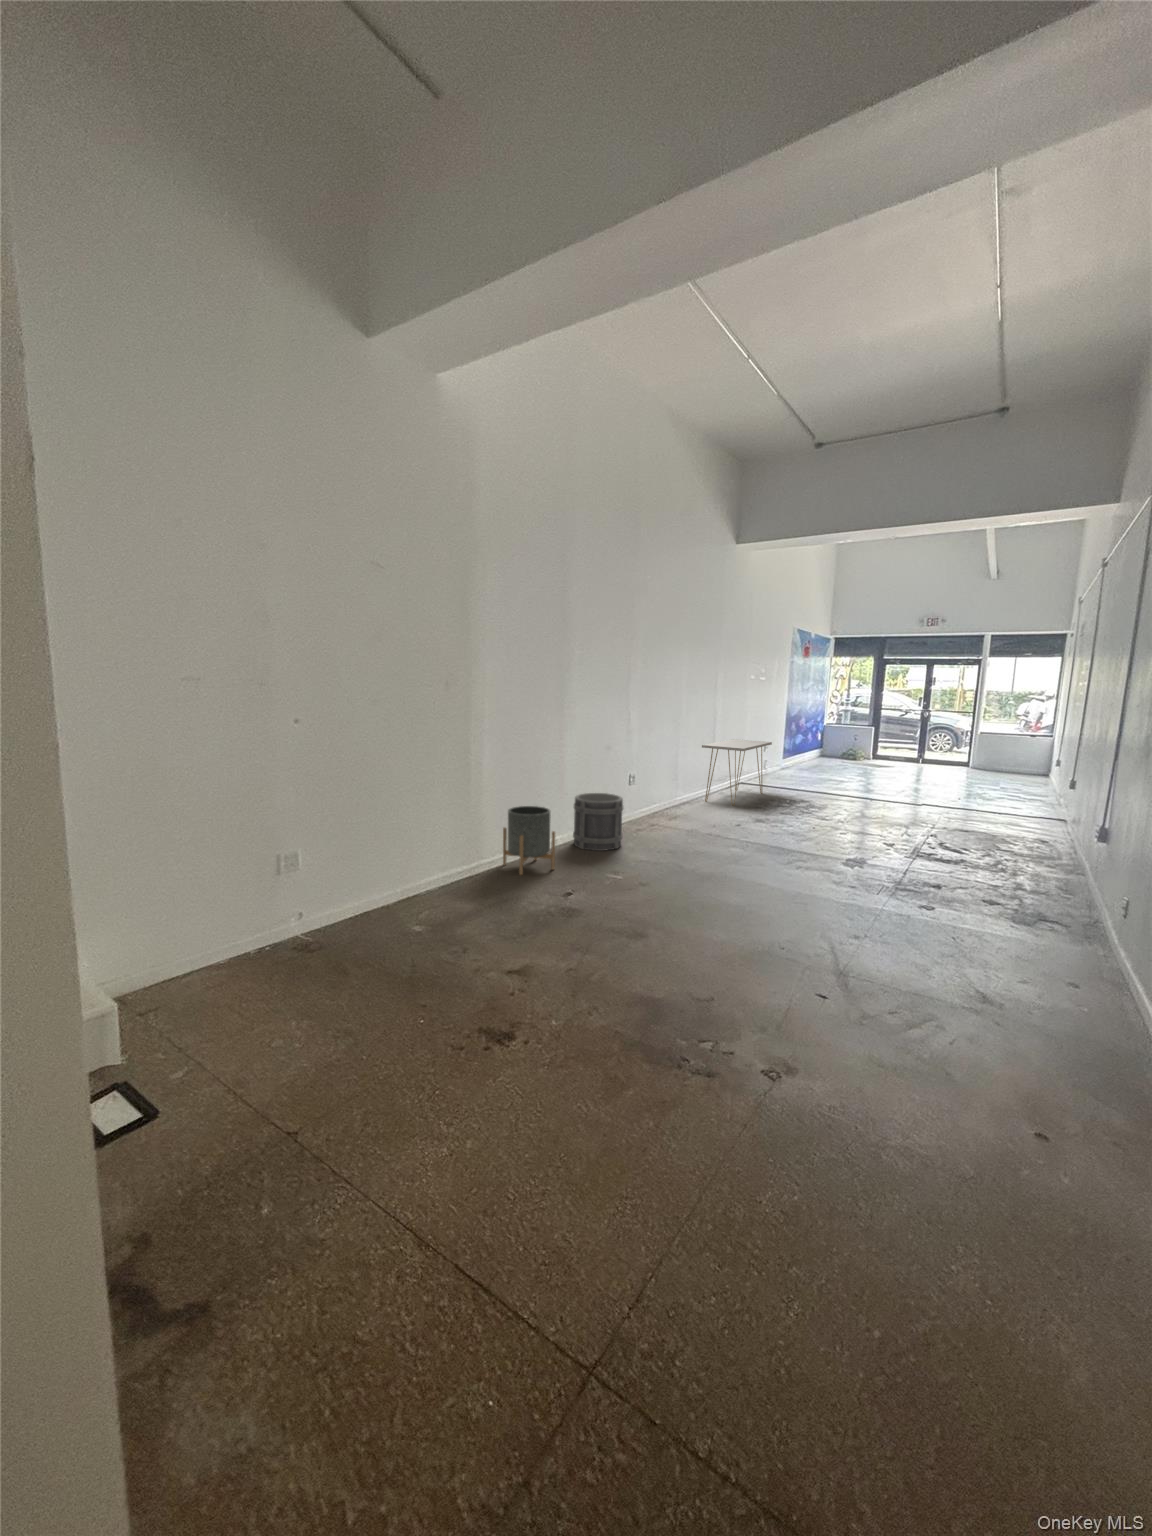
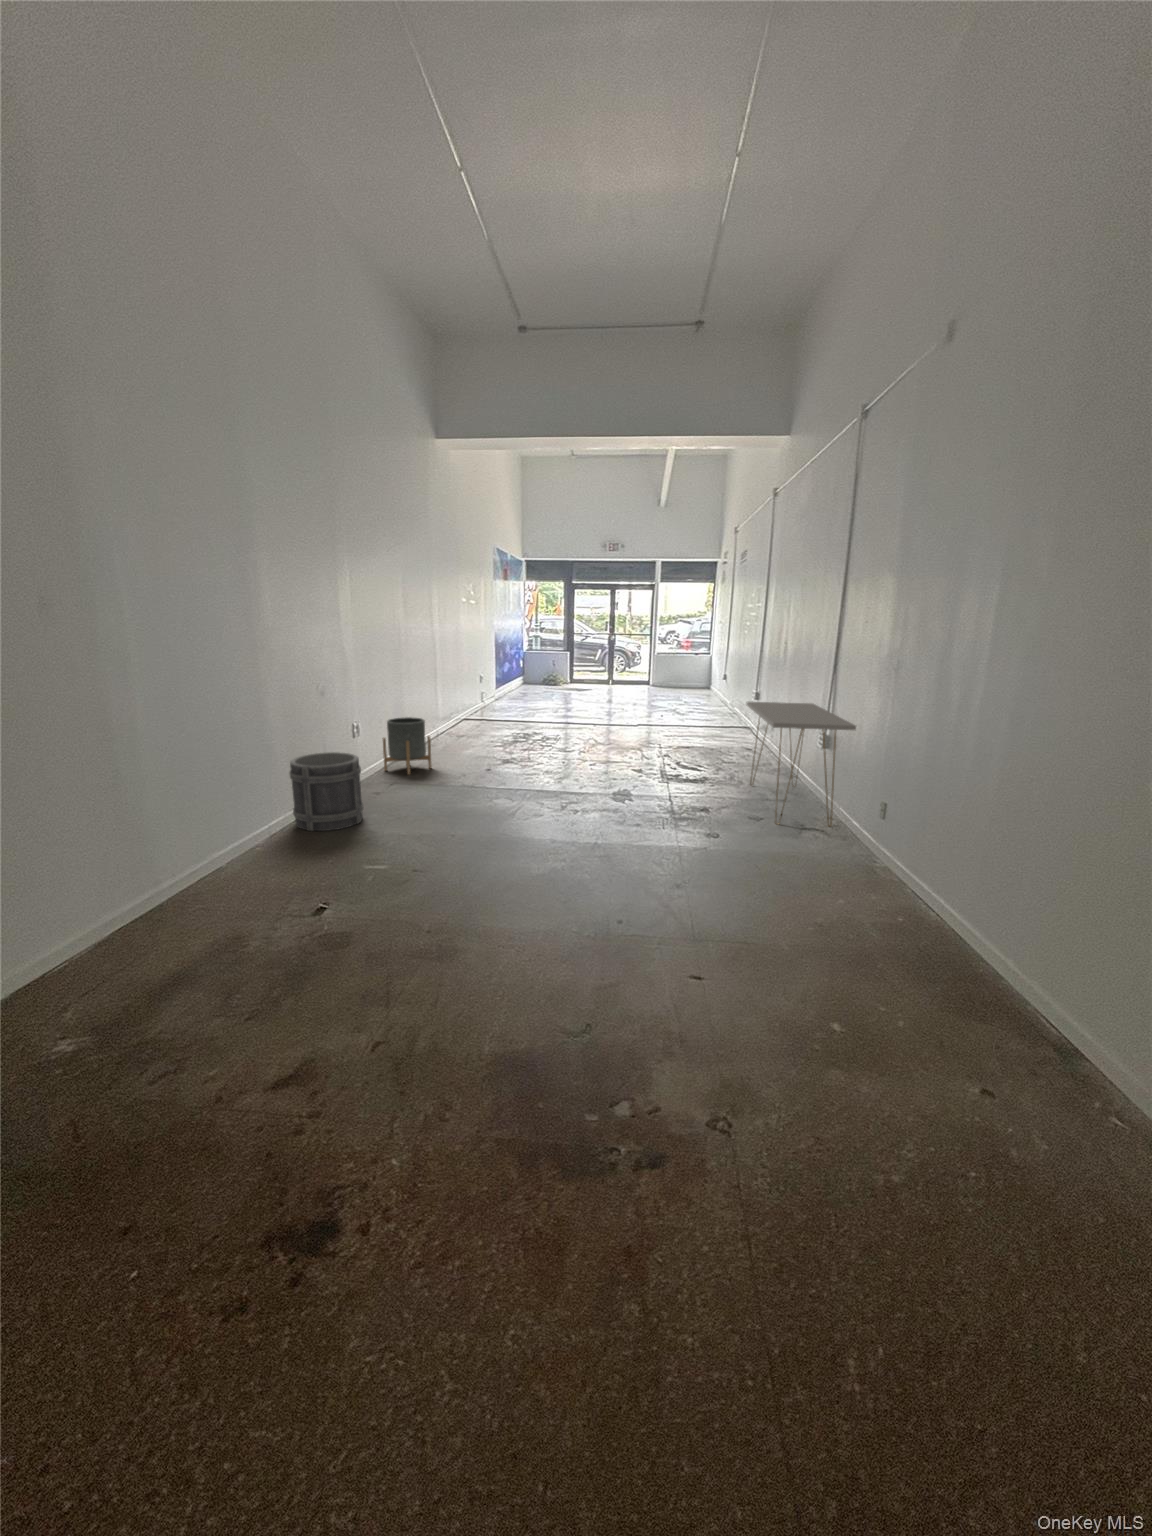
console table: present [702,739,772,806] -> present [747,702,856,827]
planter: present [503,806,555,875] -> present [383,717,432,775]

